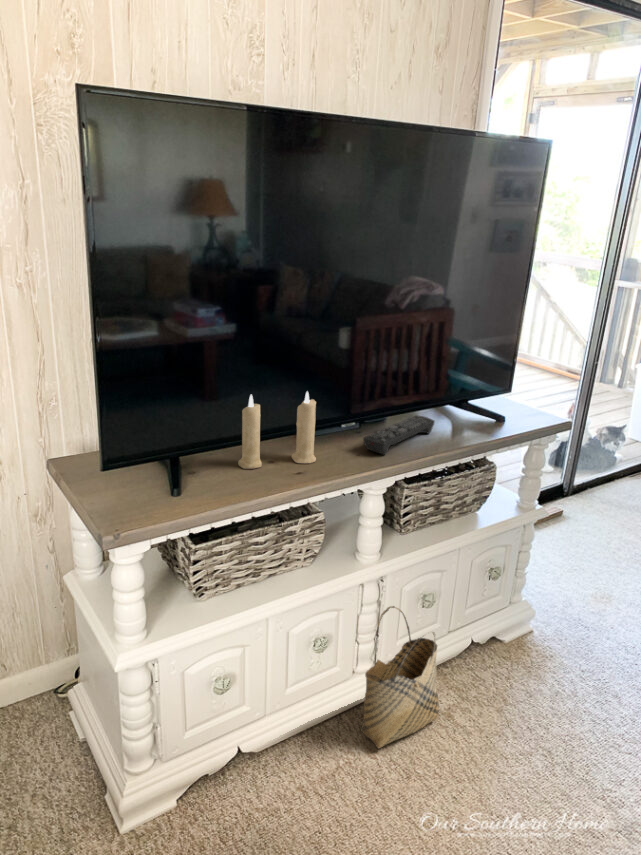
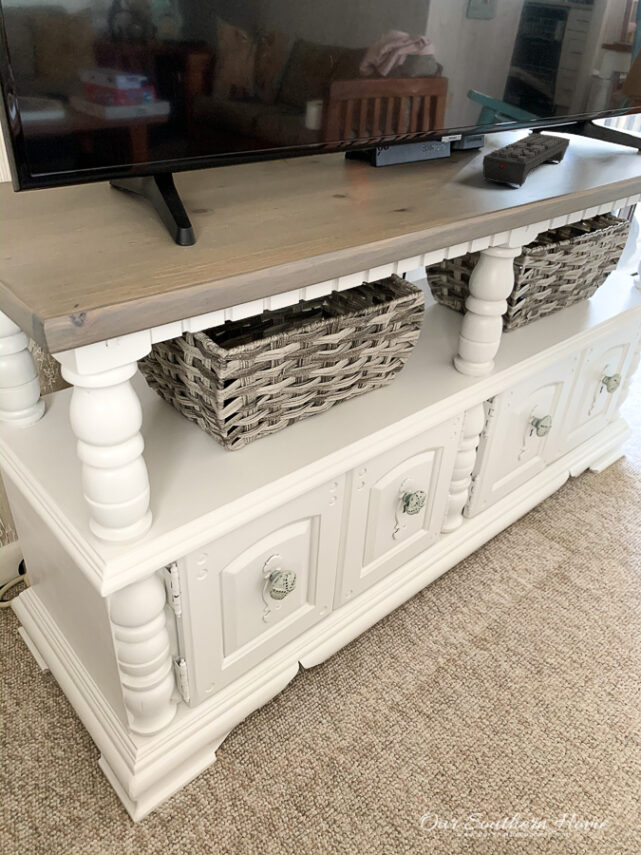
candle: present [238,392,316,469] -> none [279,38,431,206]
woven basket: present [361,606,439,748] -> none [455,437,585,636]

